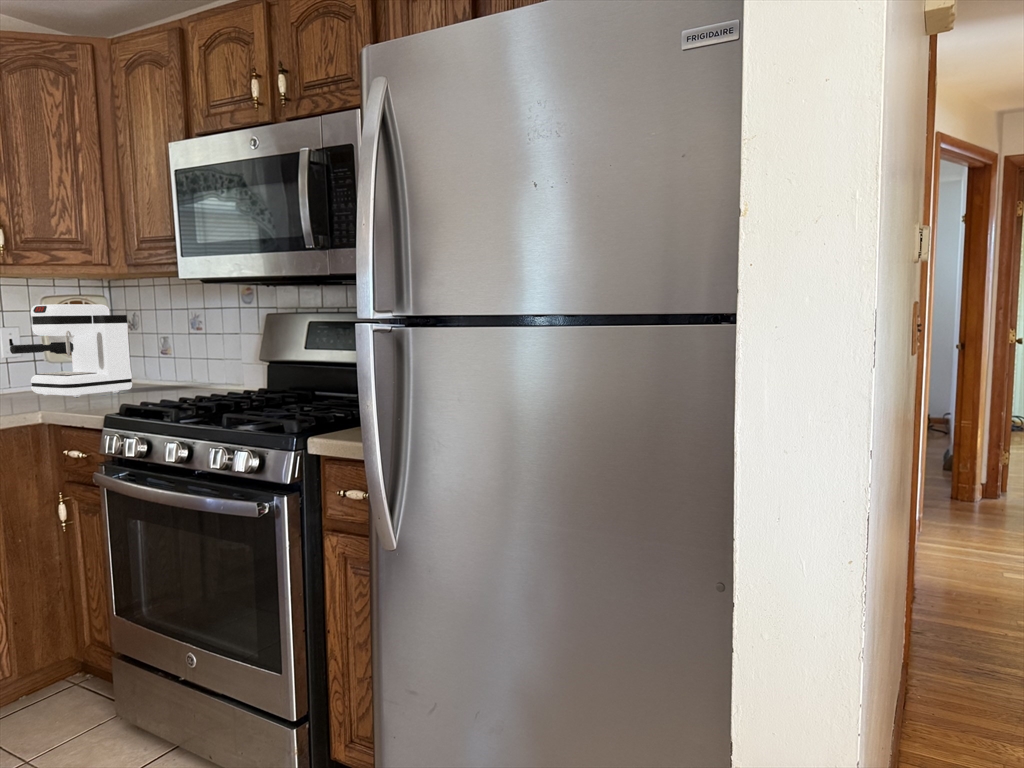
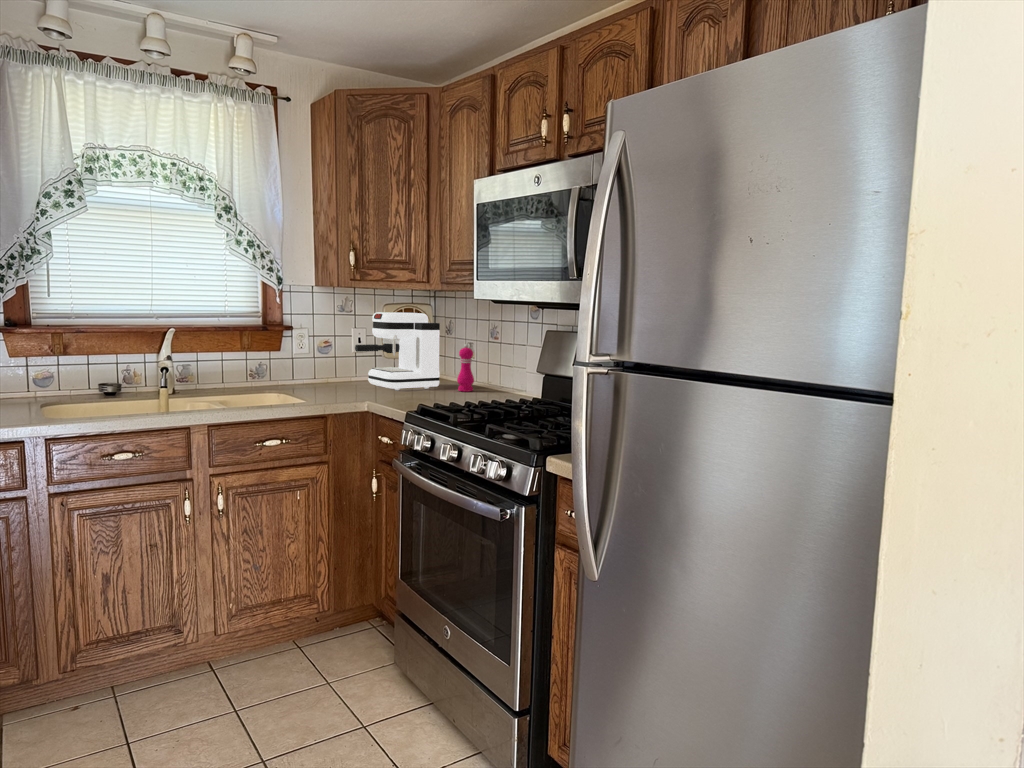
pepper mill: none [157,337,179,391] -> present [457,344,474,392]

